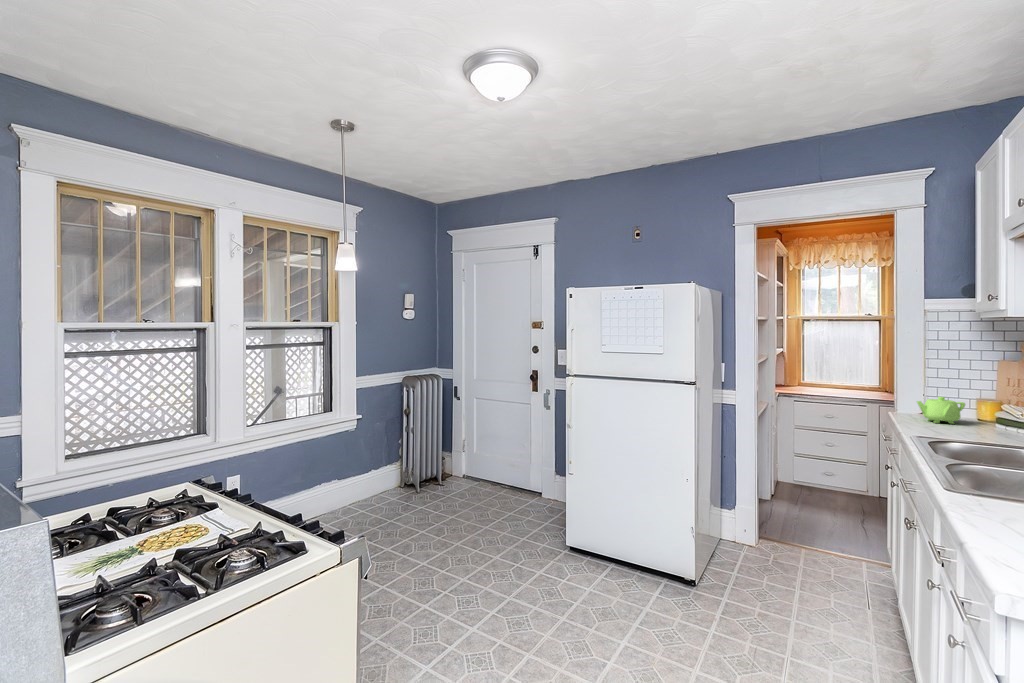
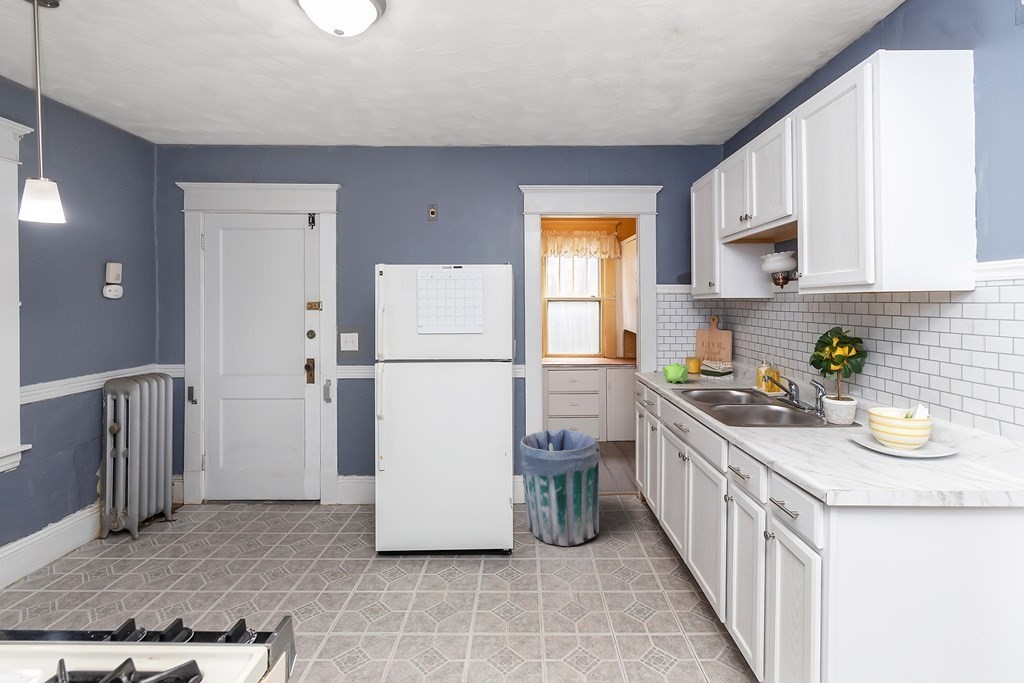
trash can: none [717,461,817,595] -> present [520,428,600,546]

